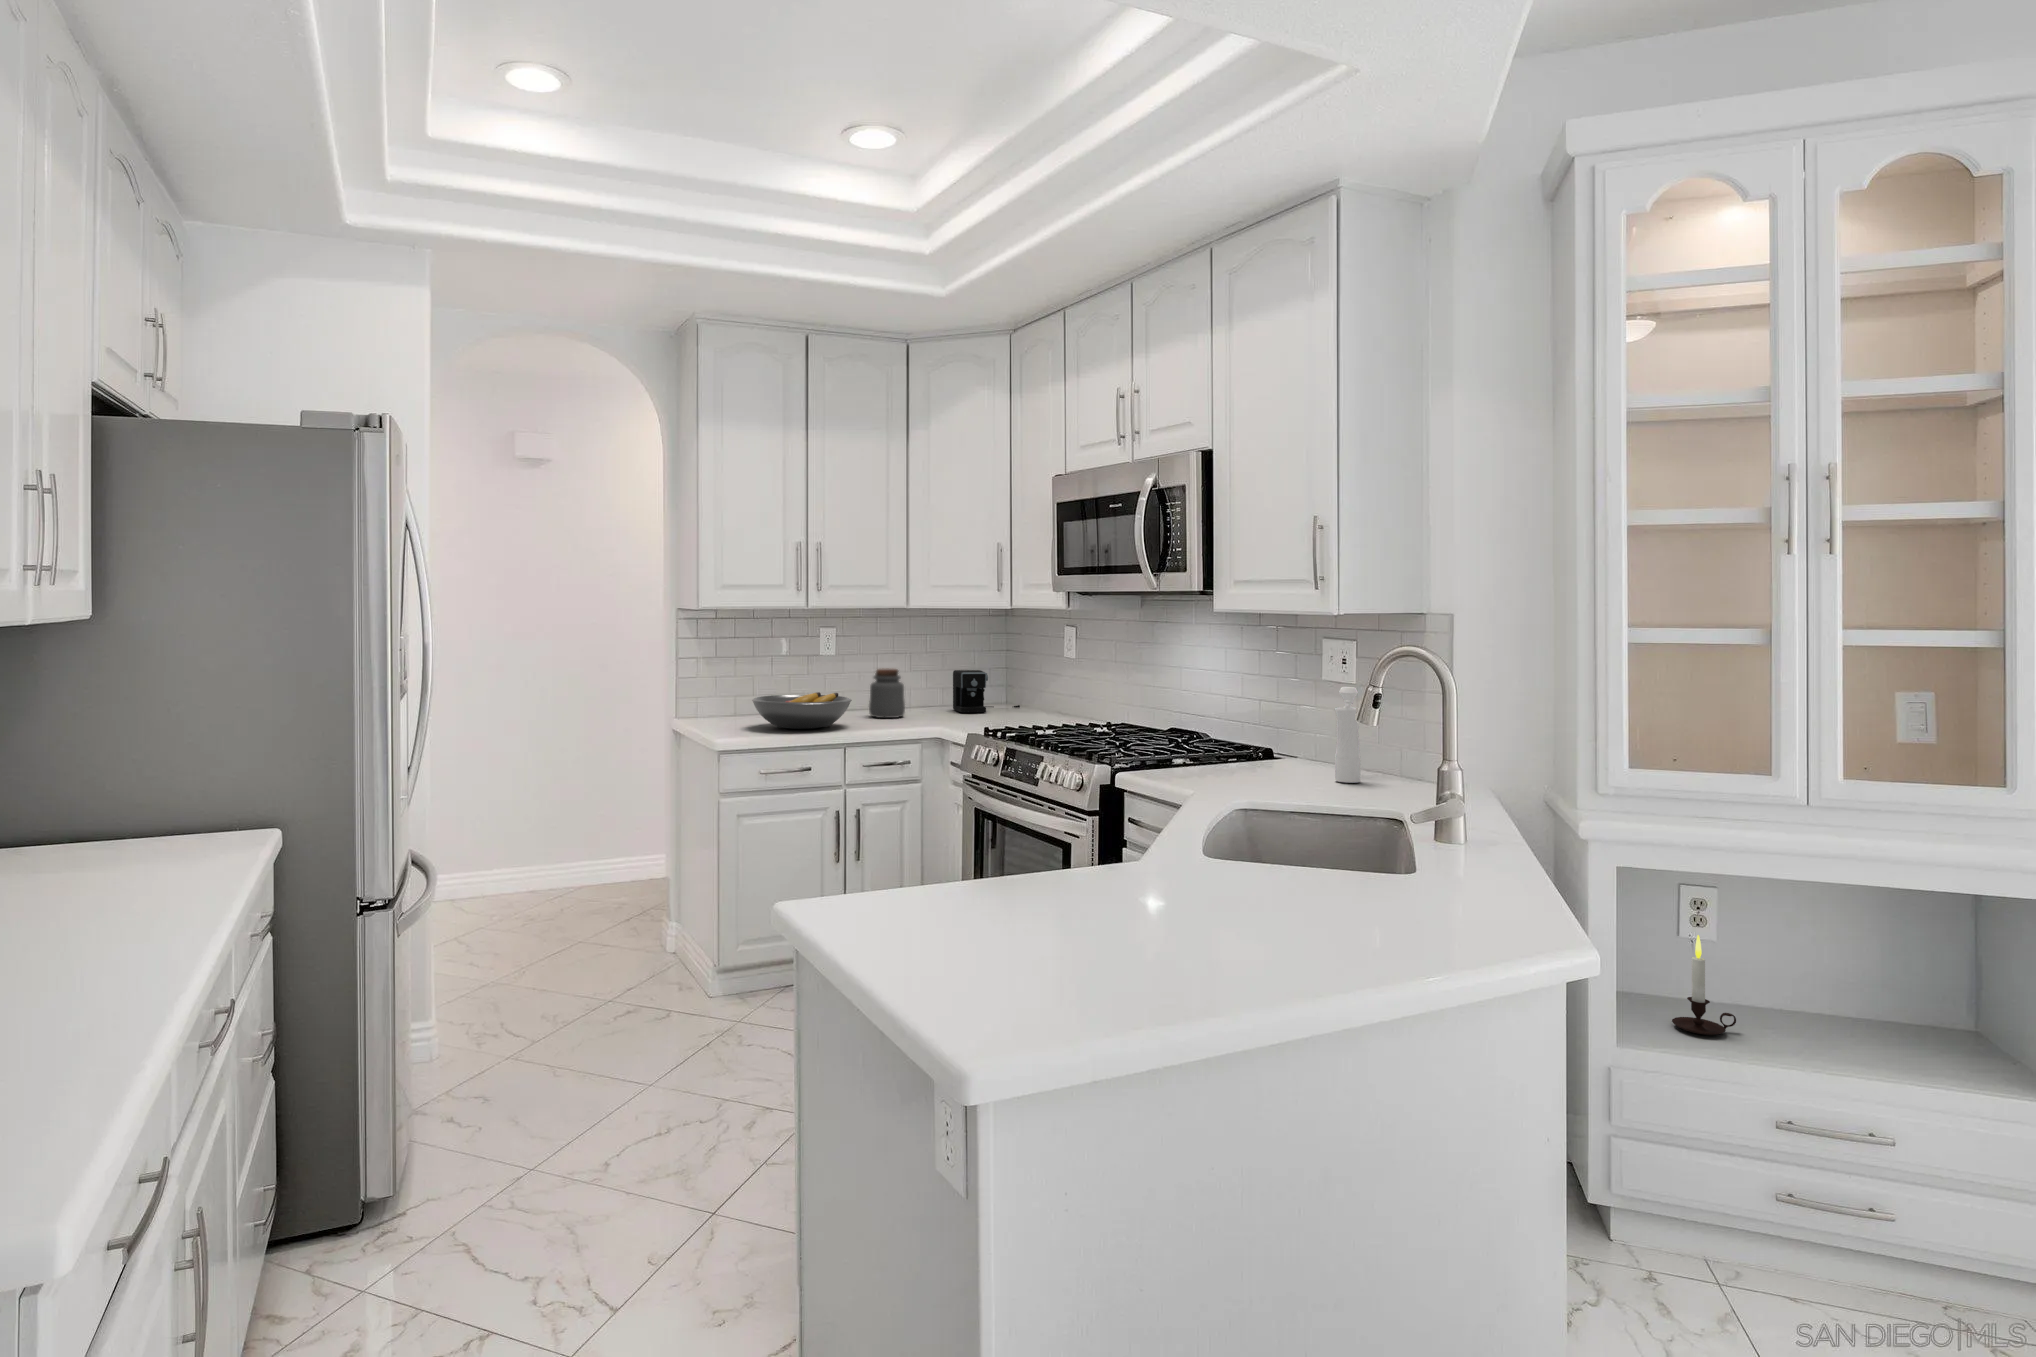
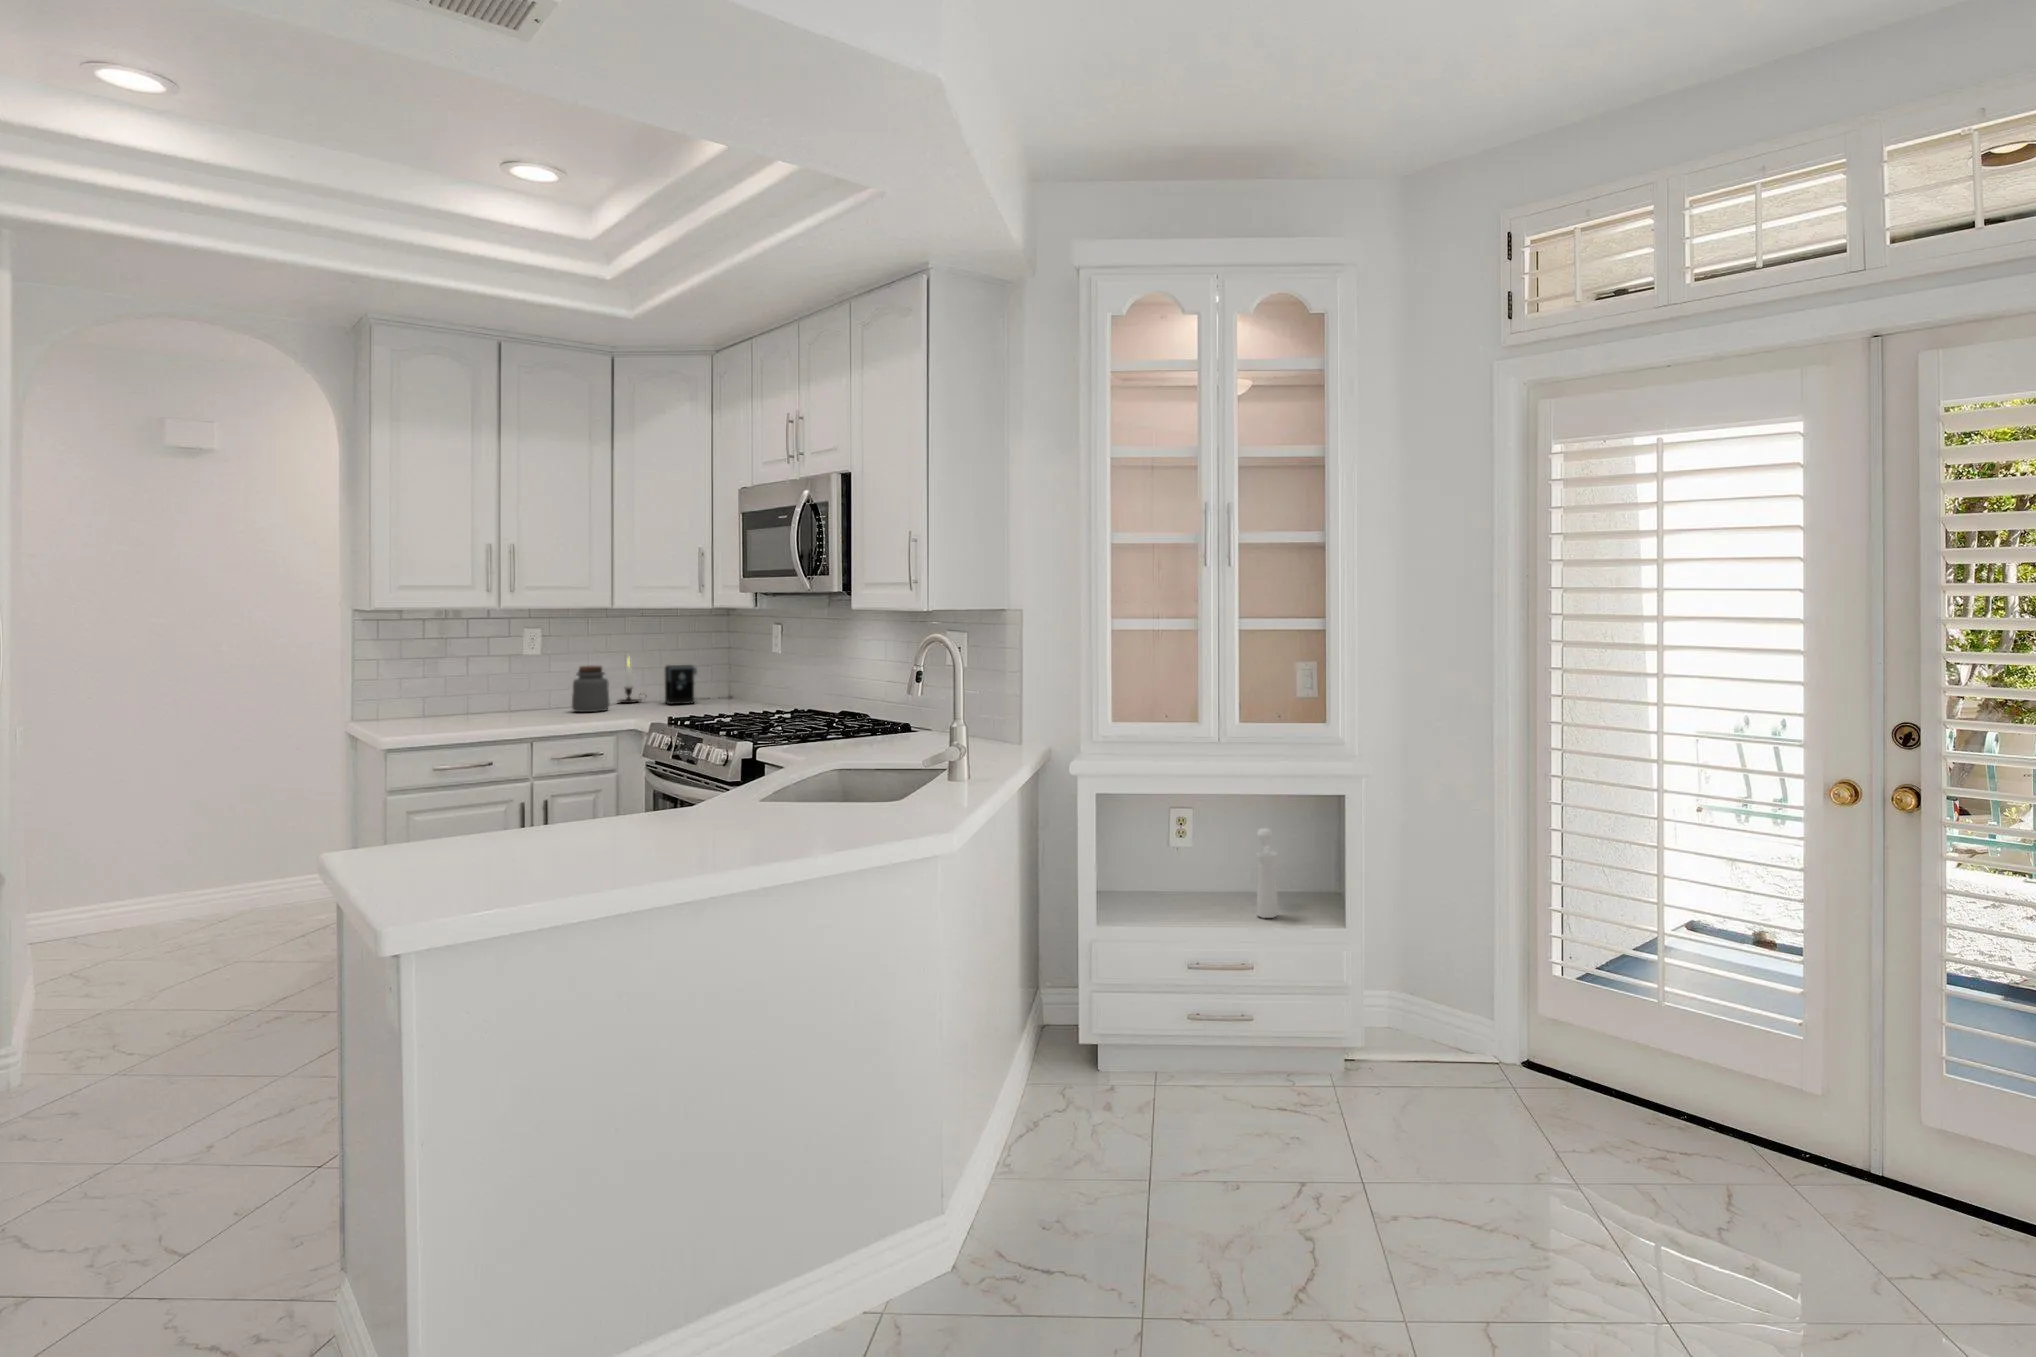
pepper mill: present [1335,687,1361,783] -> present [1257,828,1278,918]
fruit bowl: present [752,692,852,729] -> none [433,690,544,725]
candle: present [1672,935,1736,1035] -> present [619,659,641,703]

